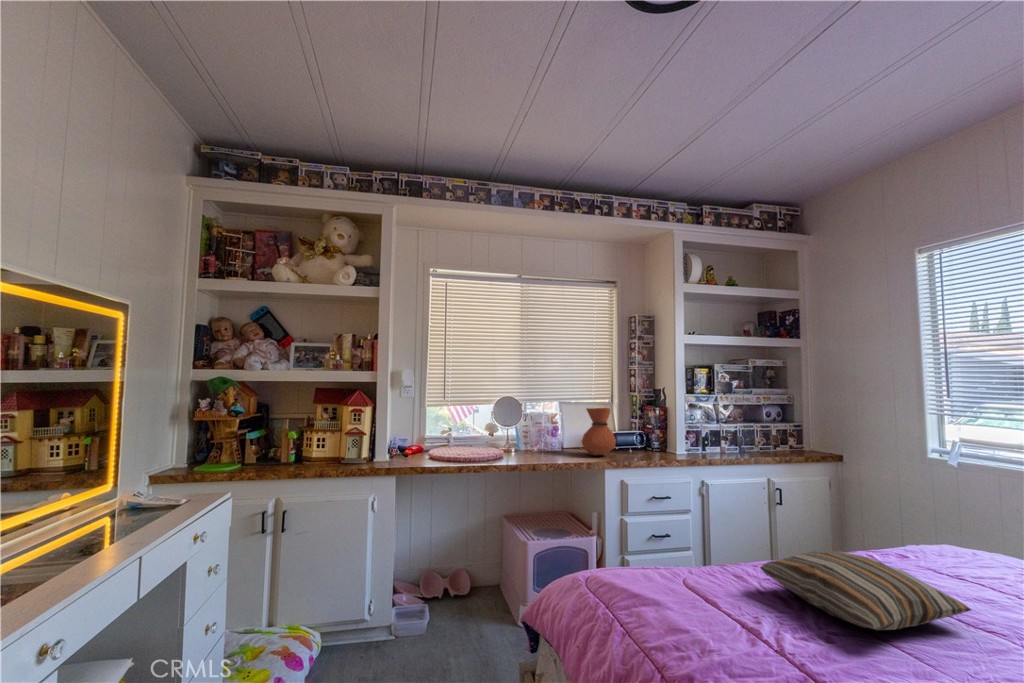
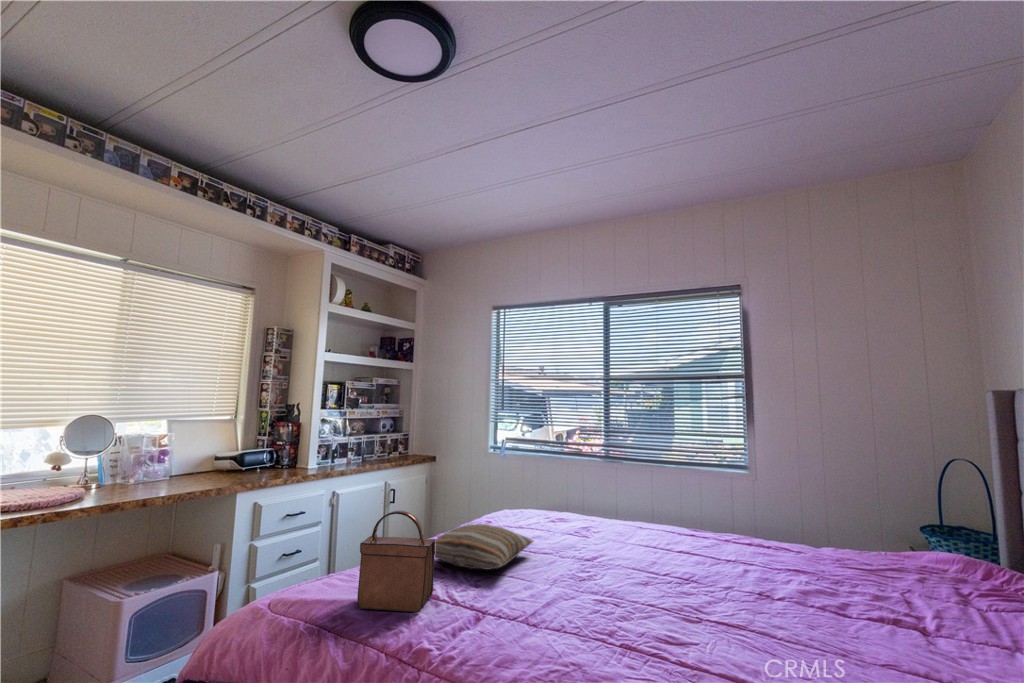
vase: present [582,408,616,455] -> none [207,427,252,482]
handbag: none [657,509,754,645] -> present [358,511,435,613]

